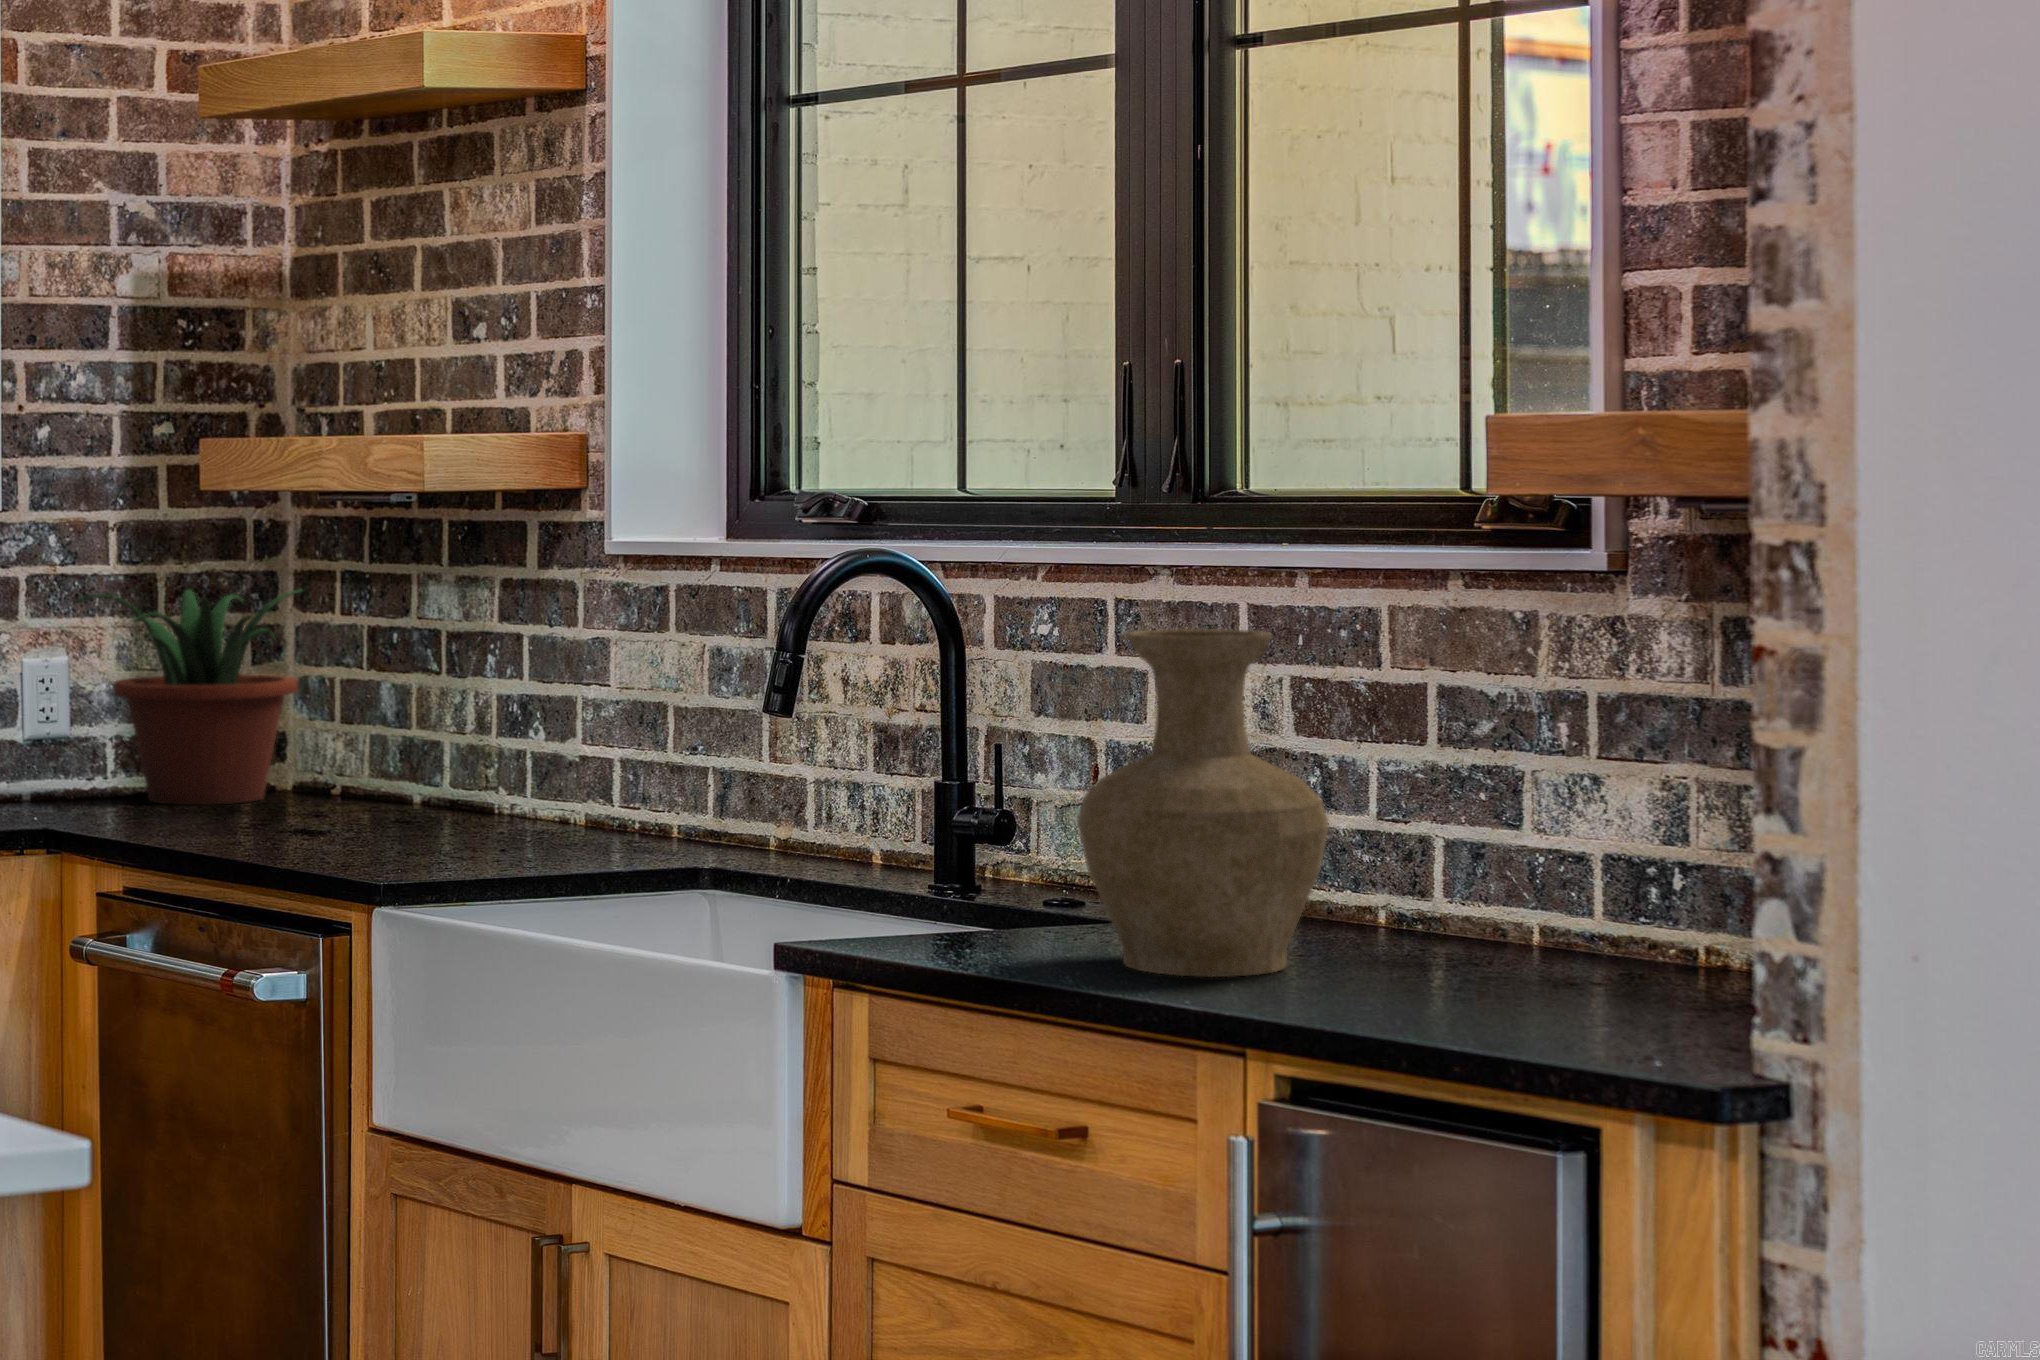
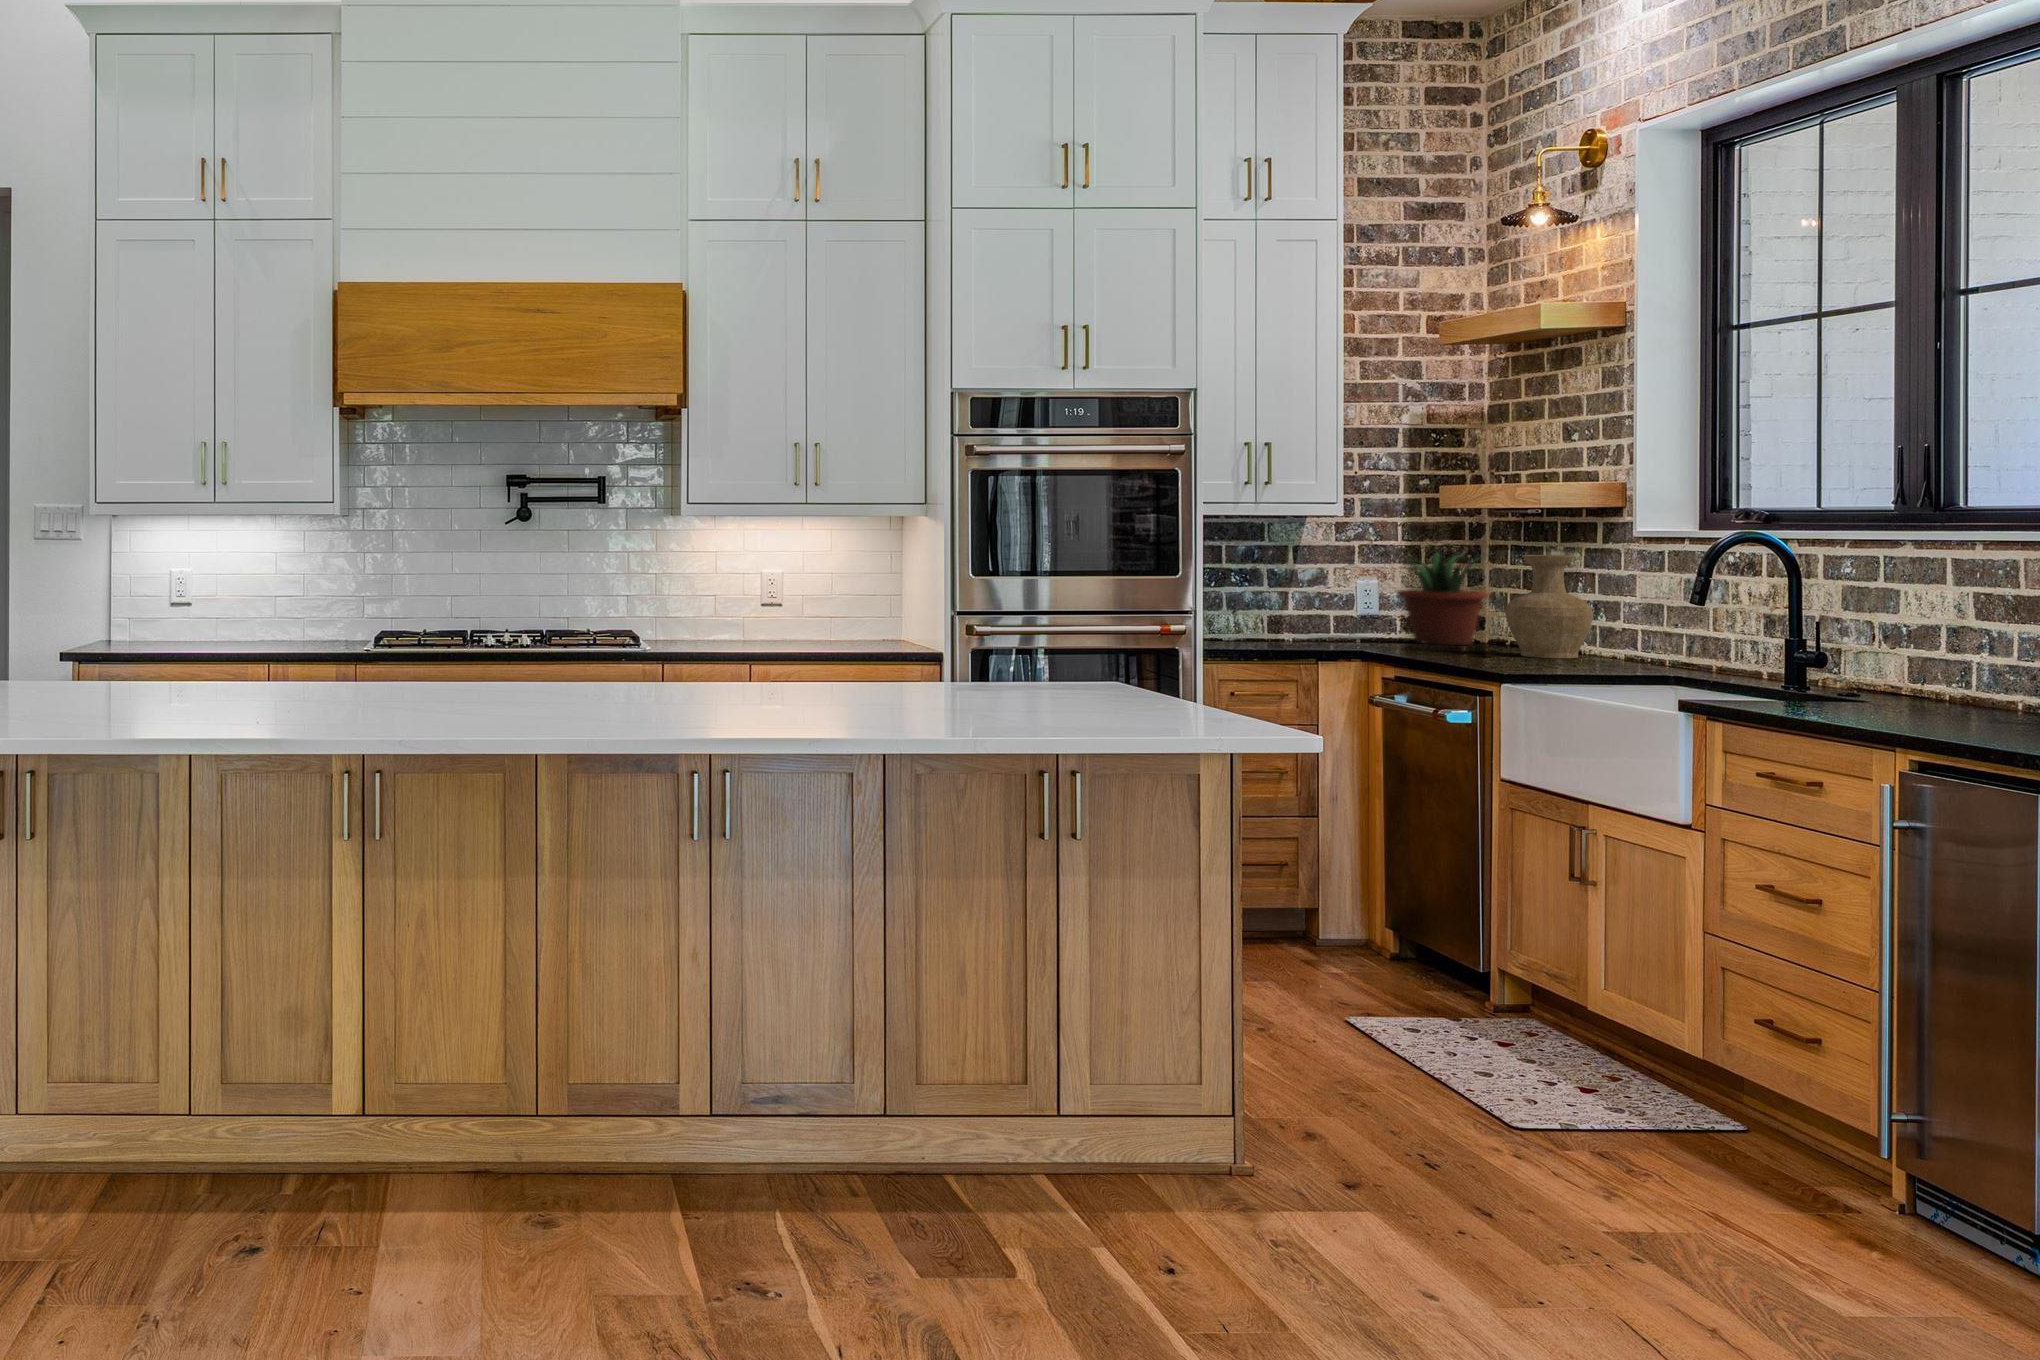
vase: present [1077,629,1329,977] -> present [1505,555,1594,658]

